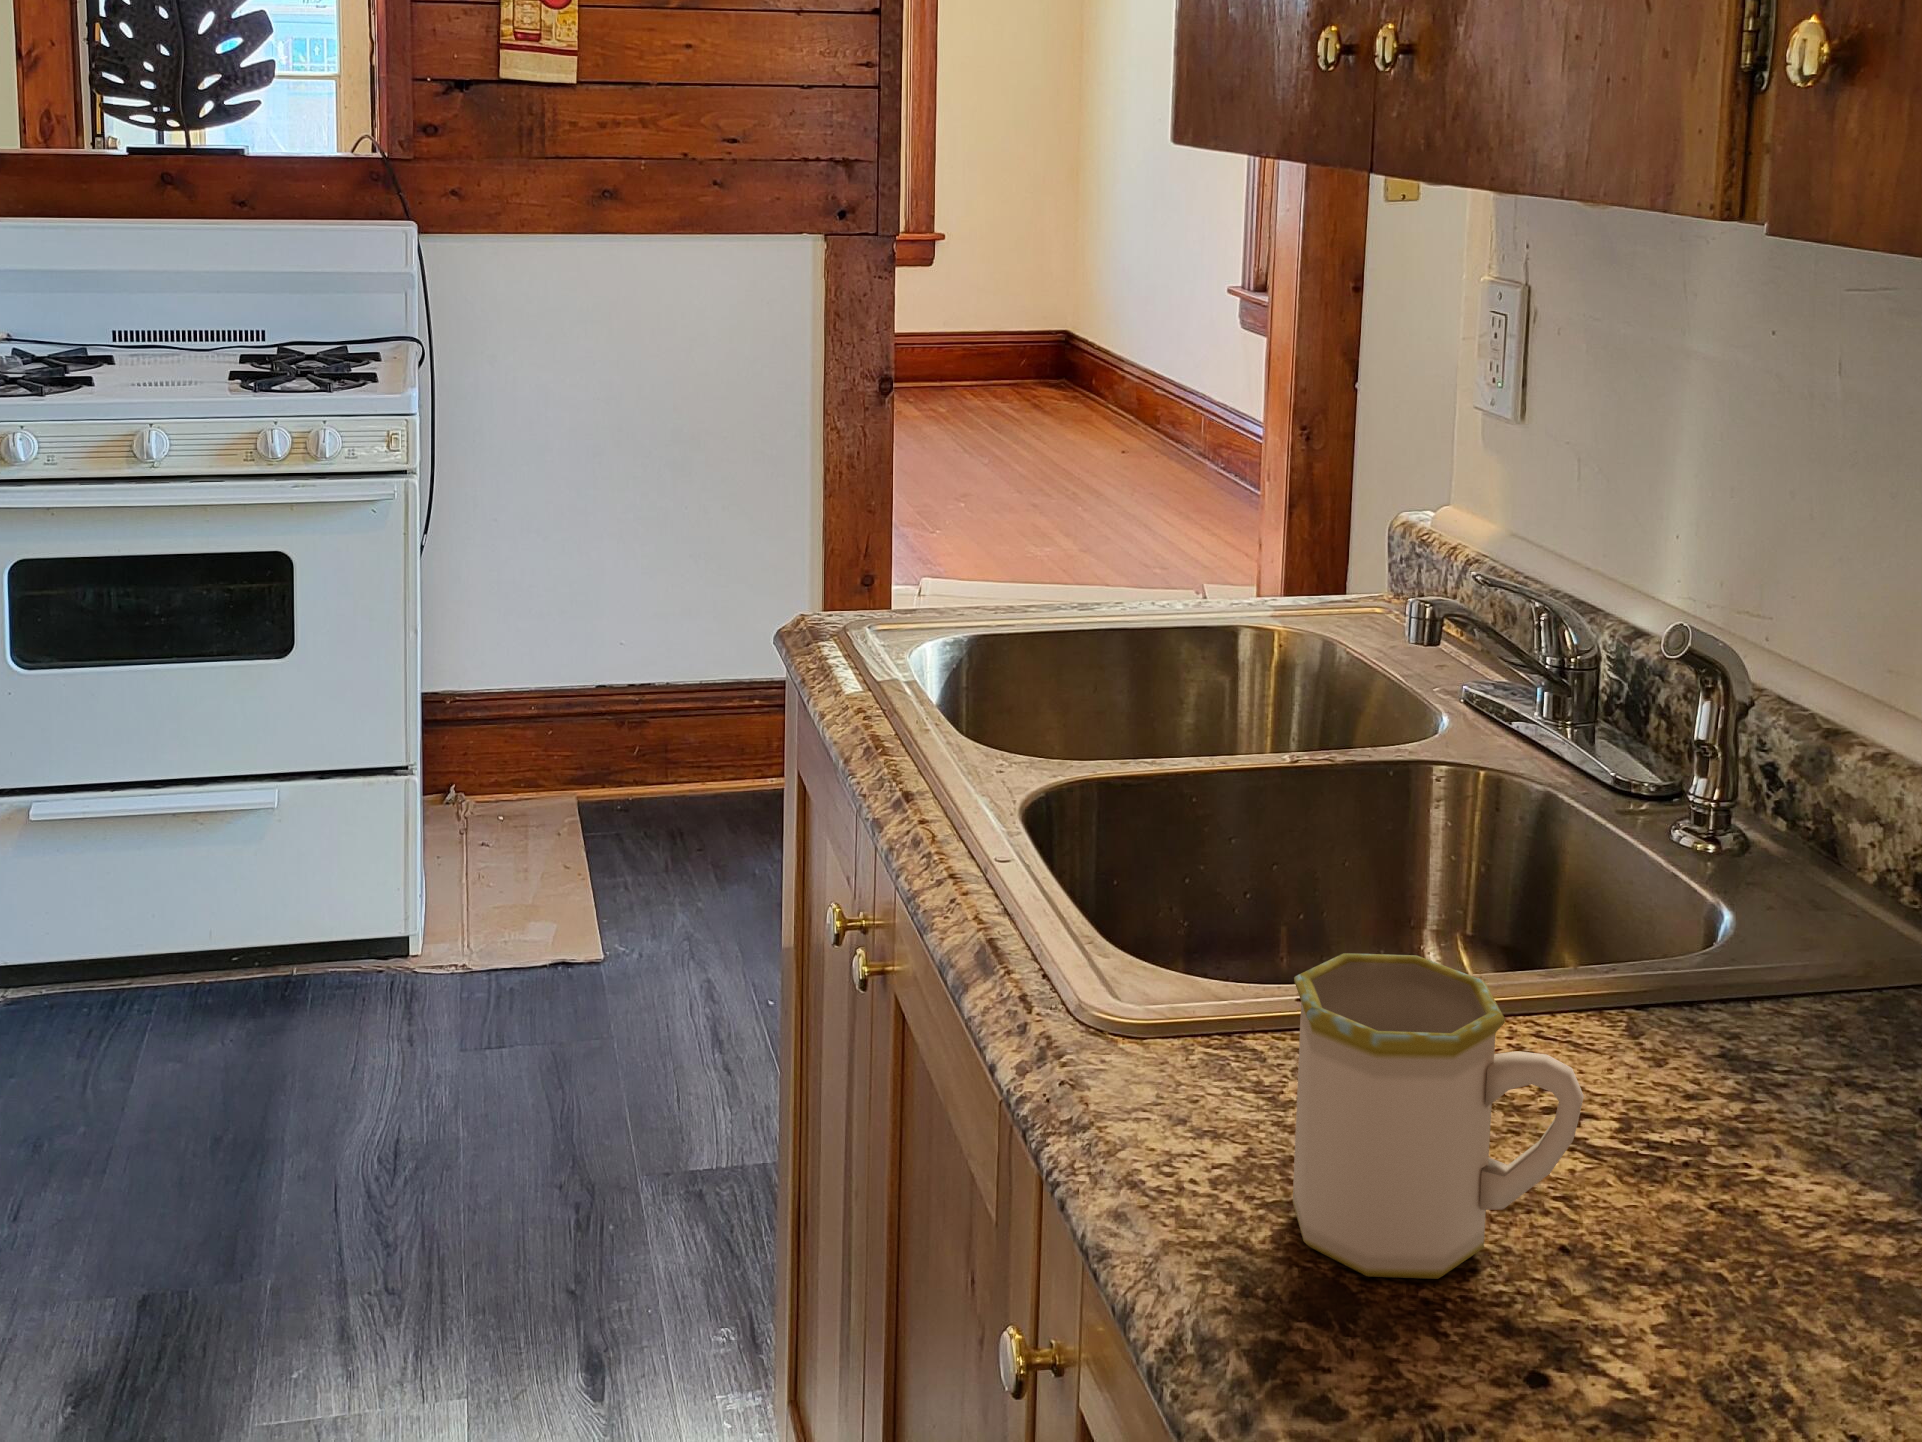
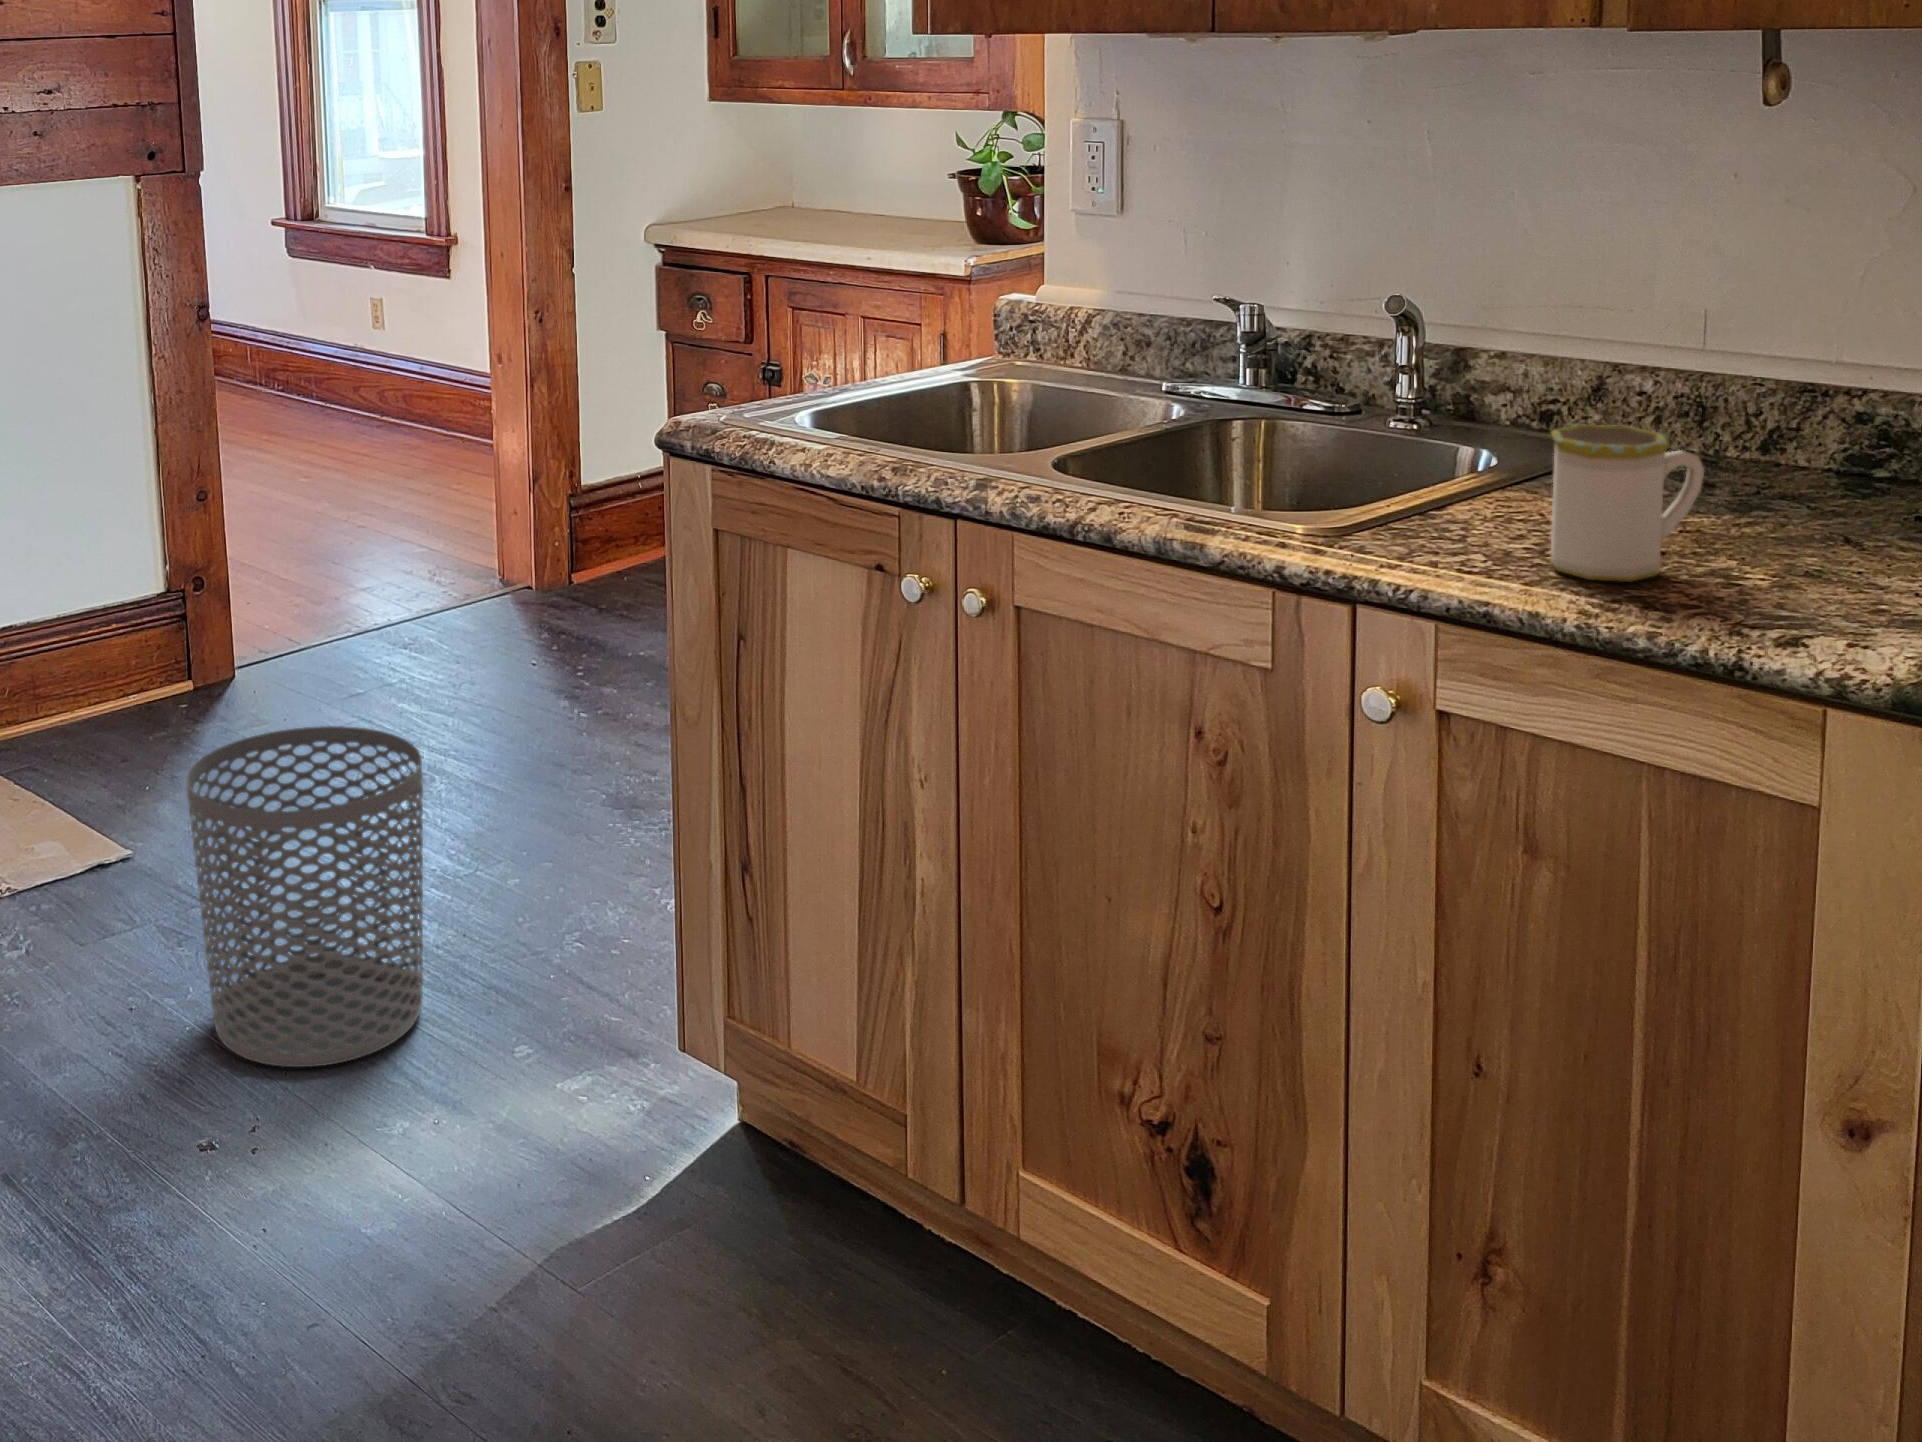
waste bin: none [439,876,705,1276] -> present [187,726,423,1067]

